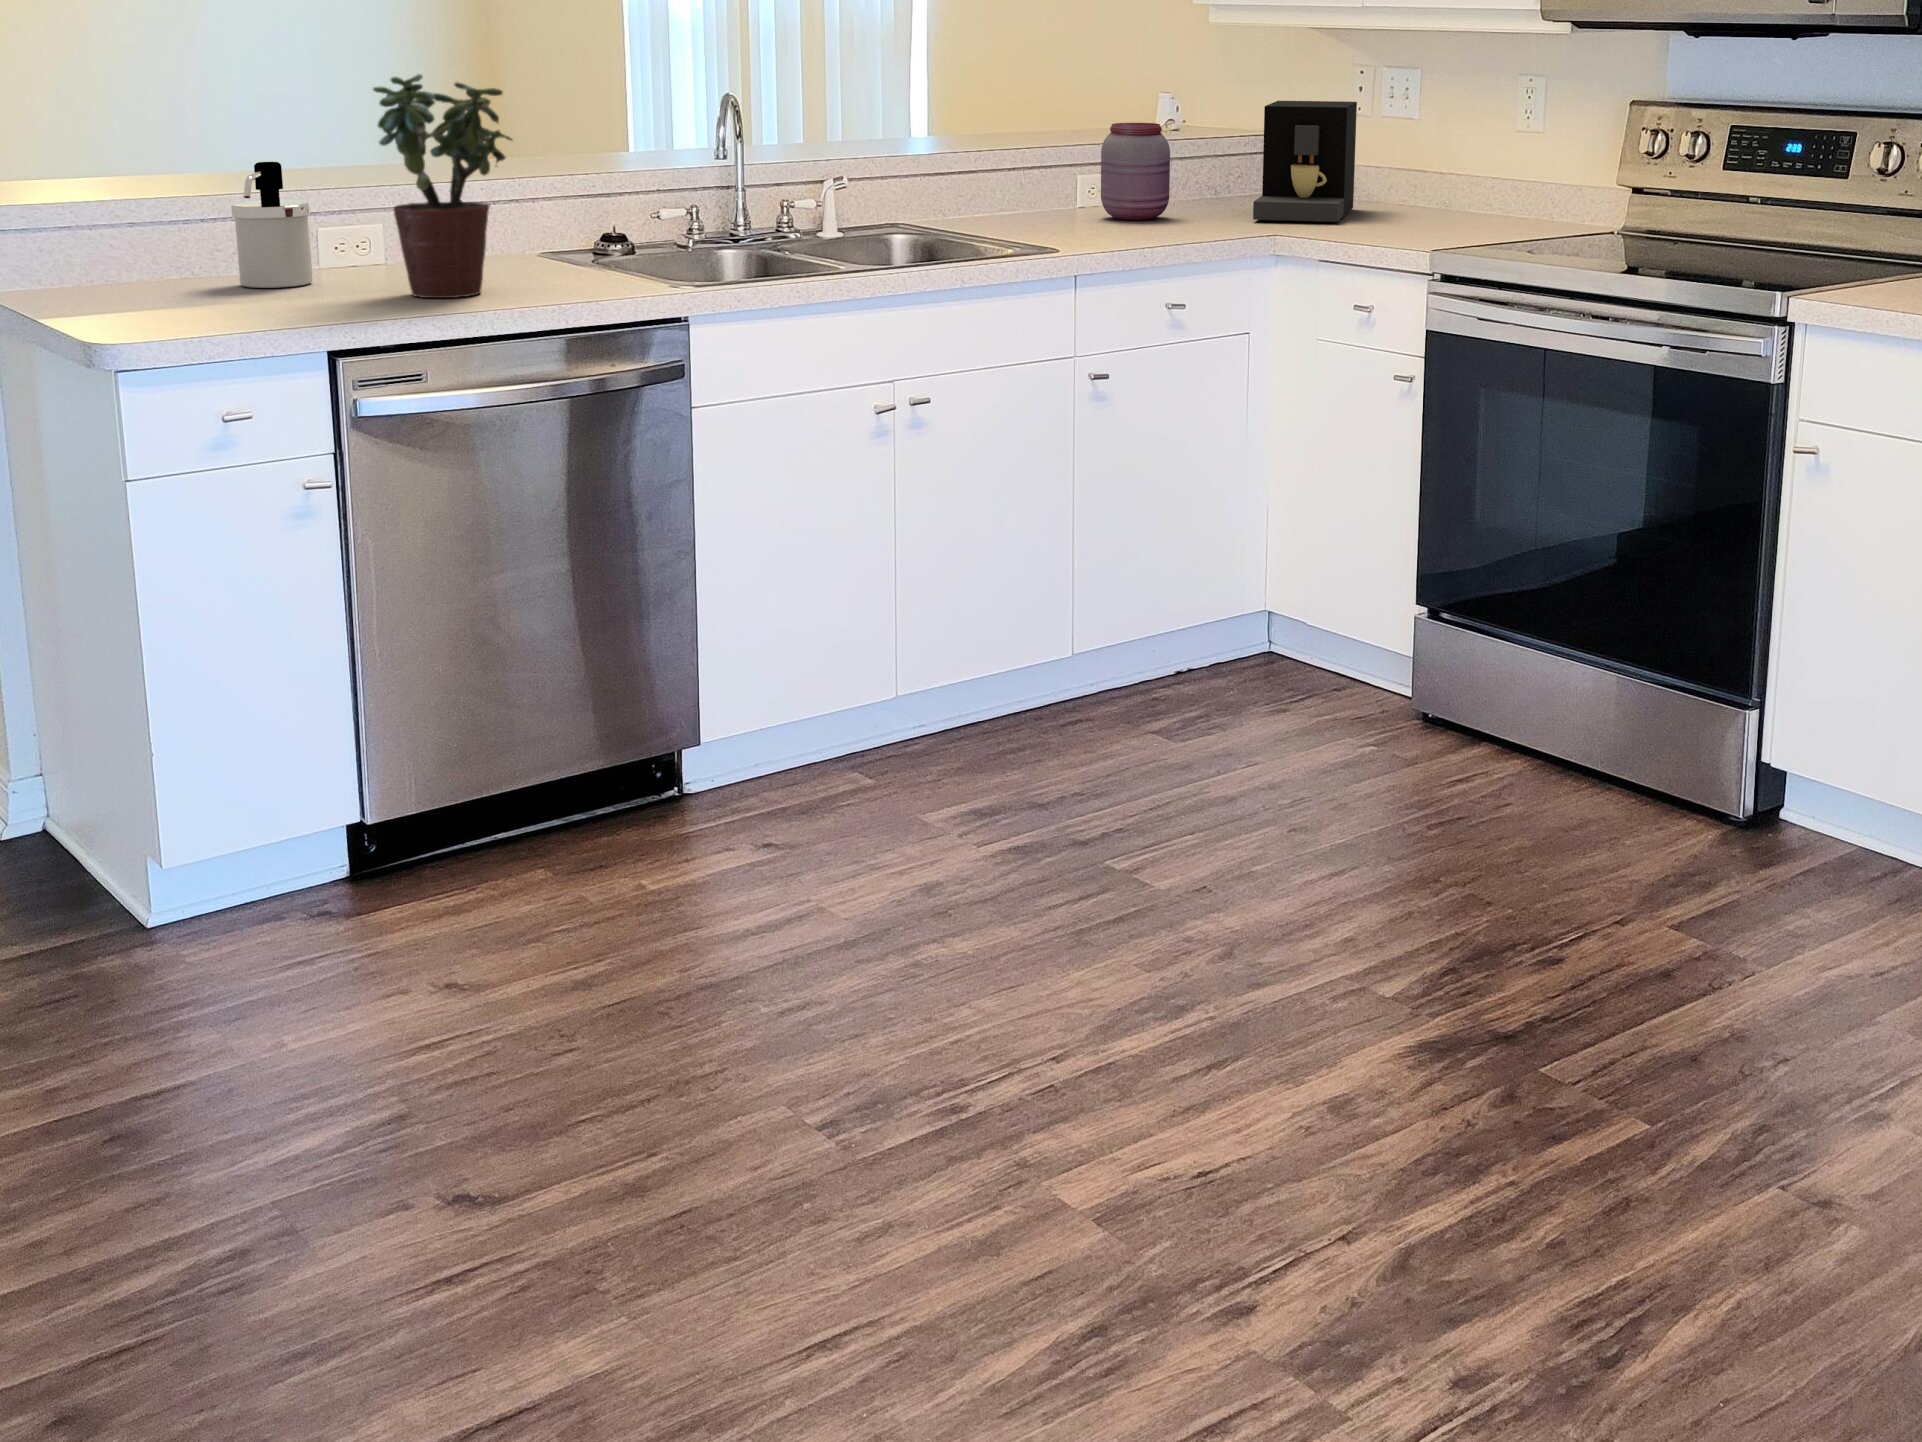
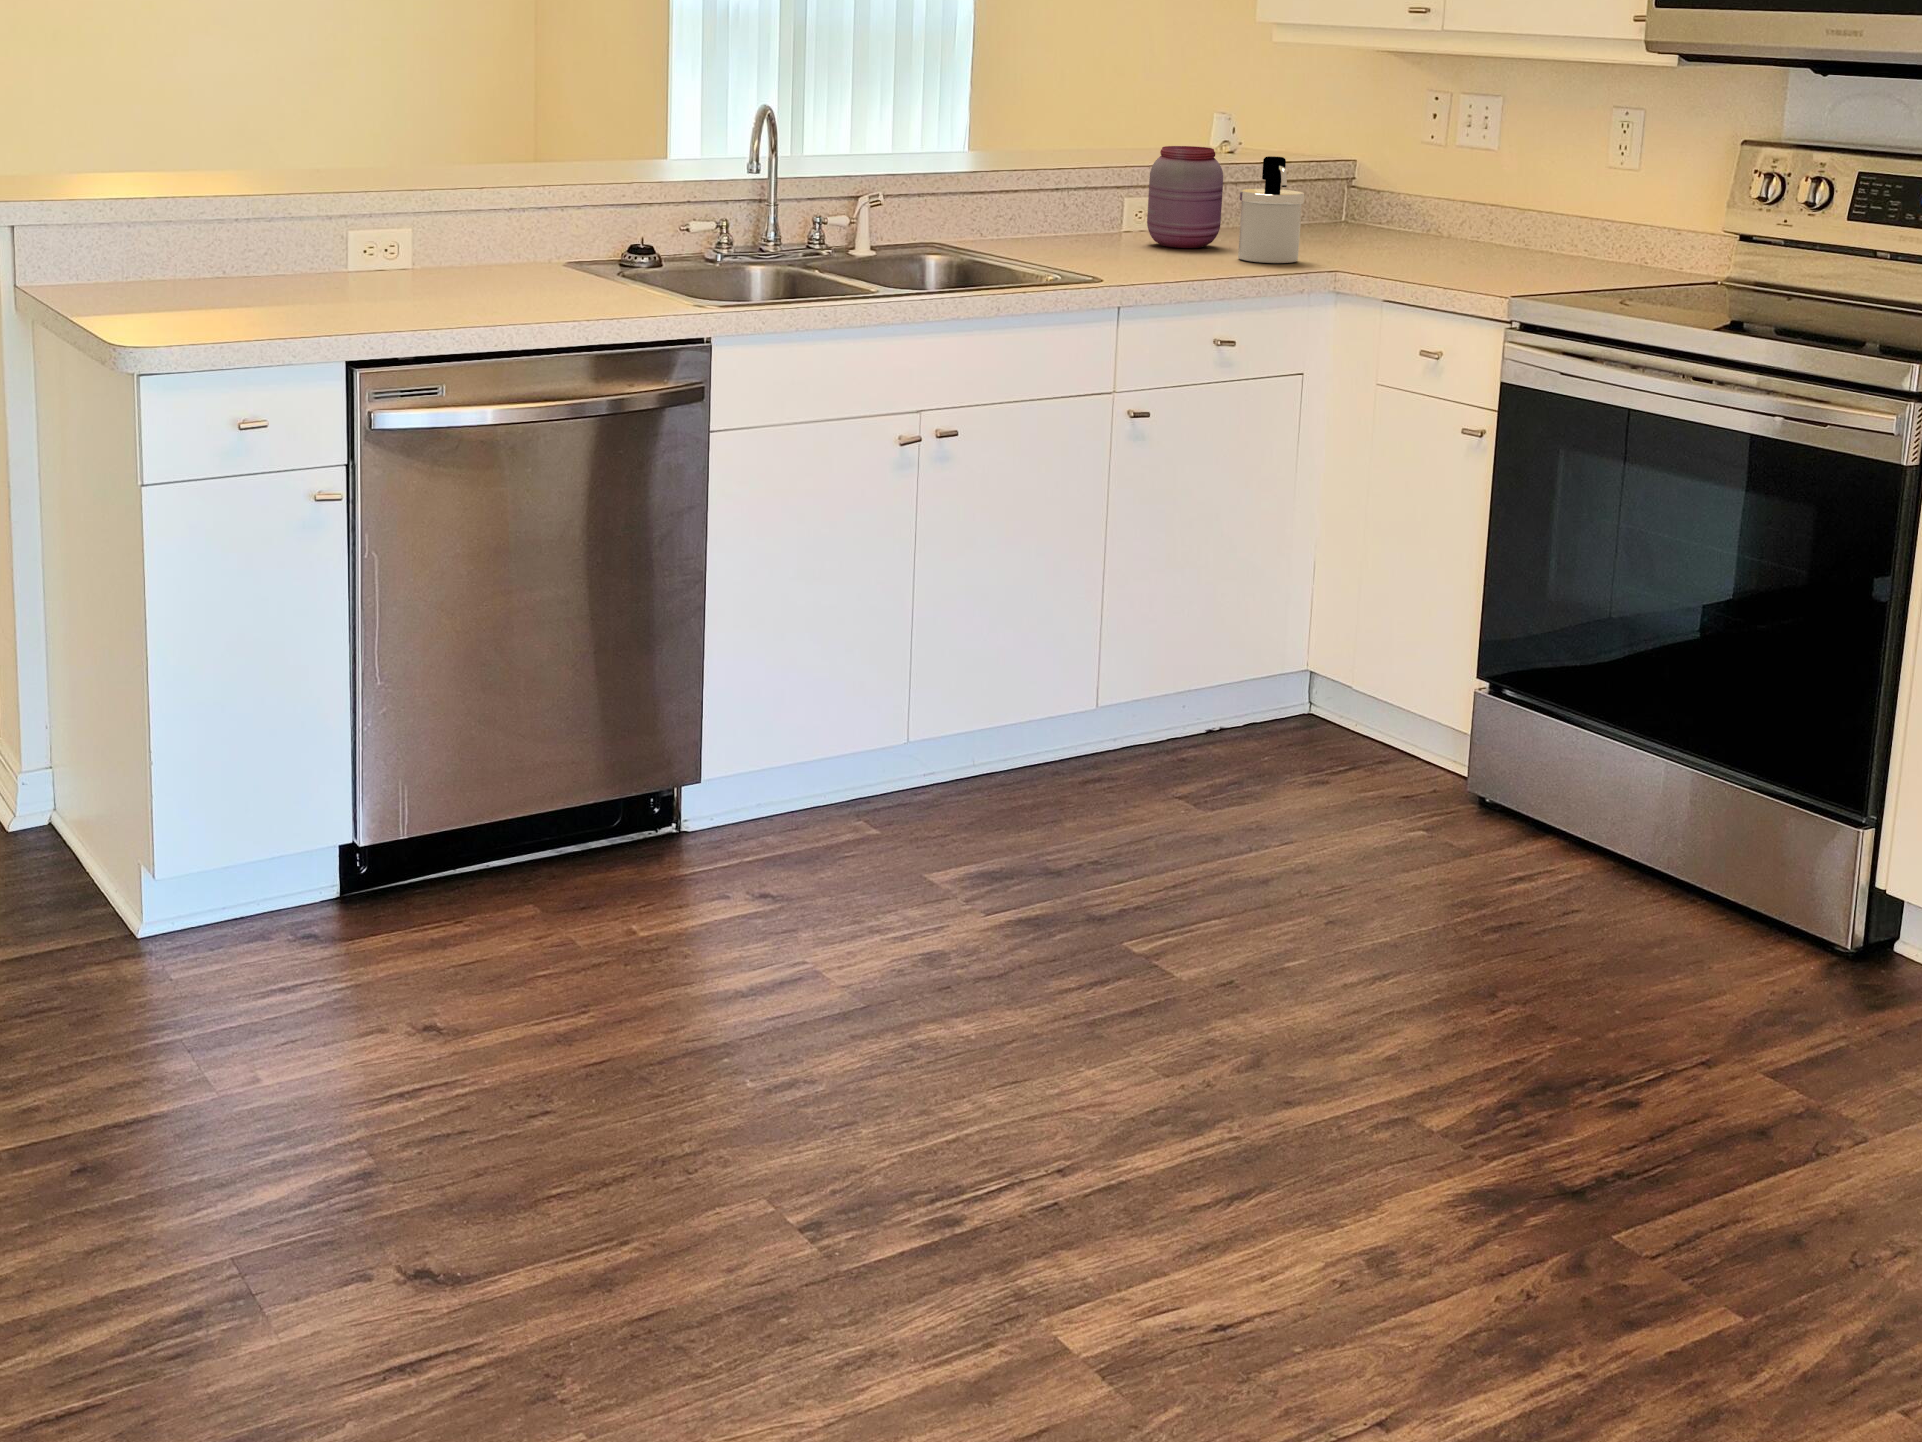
potted plant: present [373,74,512,298] -> none [406,82,543,310]
coffee maker: present [1253,101,1357,222] -> none [1310,127,1427,259]
soap dispenser: present [231,162,313,288] -> present [1238,156,1305,263]

